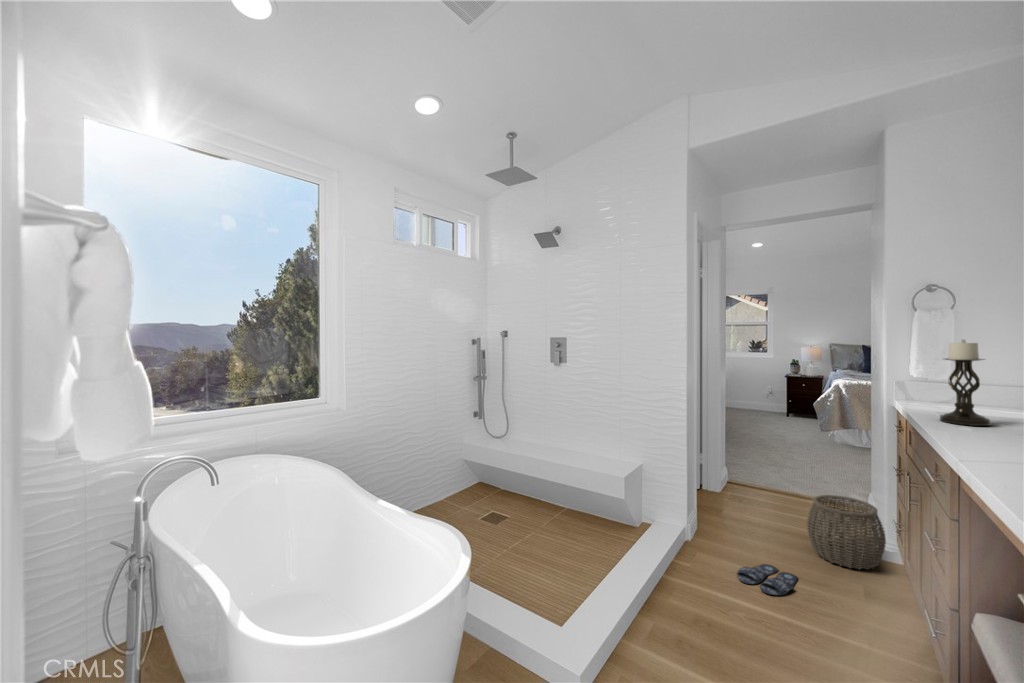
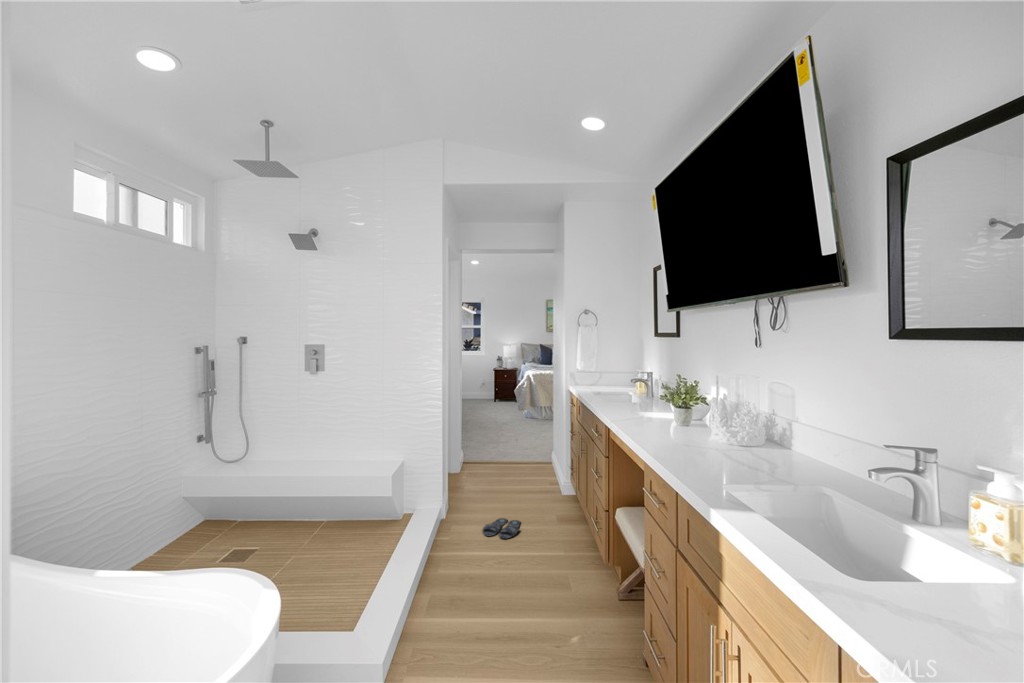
candle holder: present [940,340,991,426] -> none [595,347,617,400]
woven basket: present [807,495,886,569] -> none [522,457,567,506]

